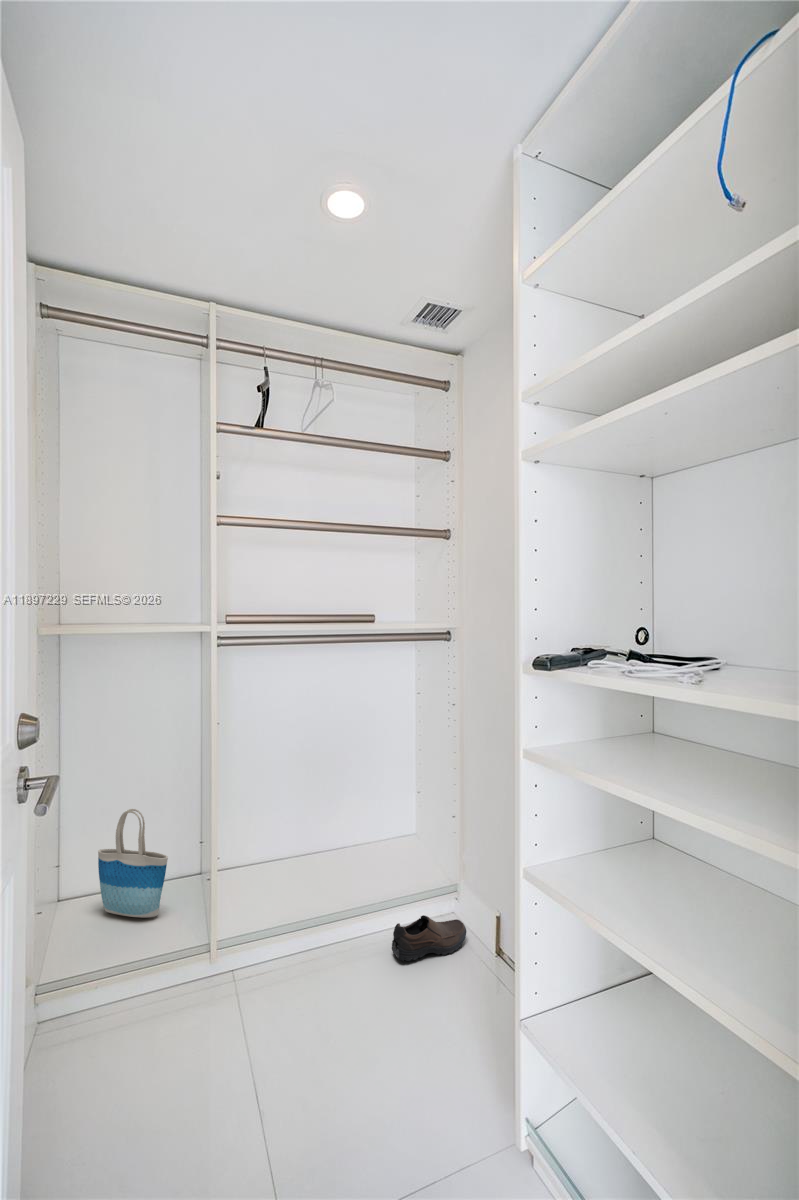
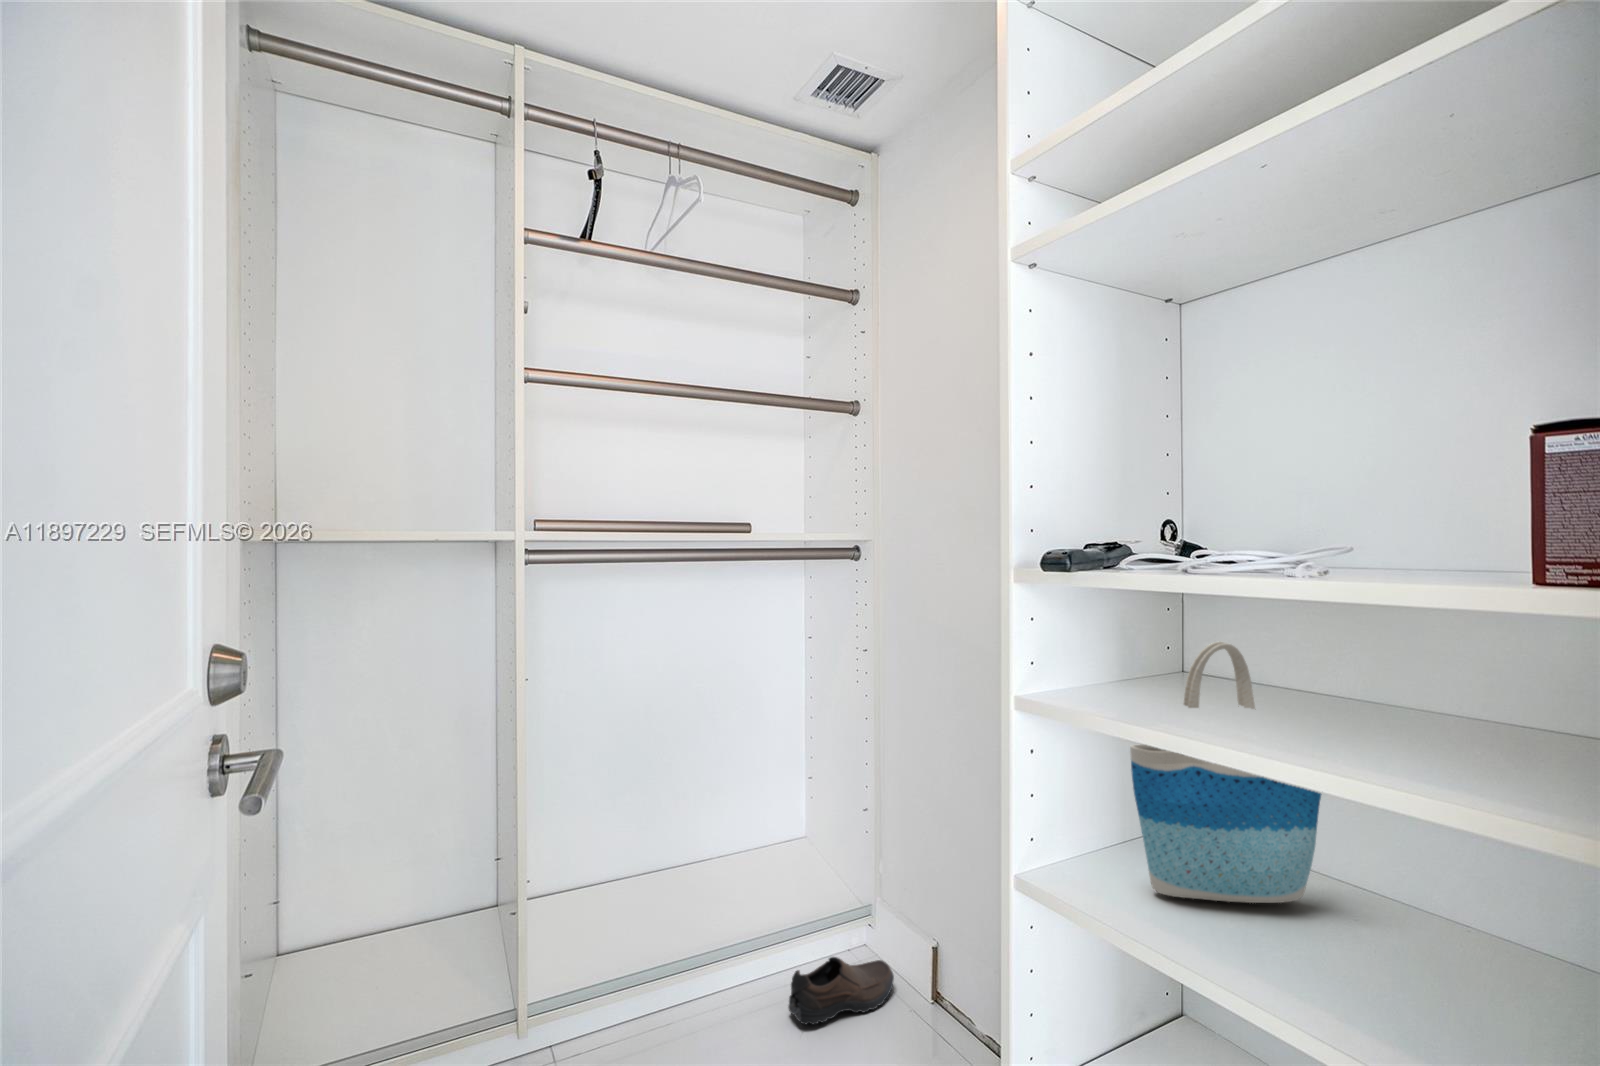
tote bag: present [98,809,168,917] -> present [1130,642,1322,903]

